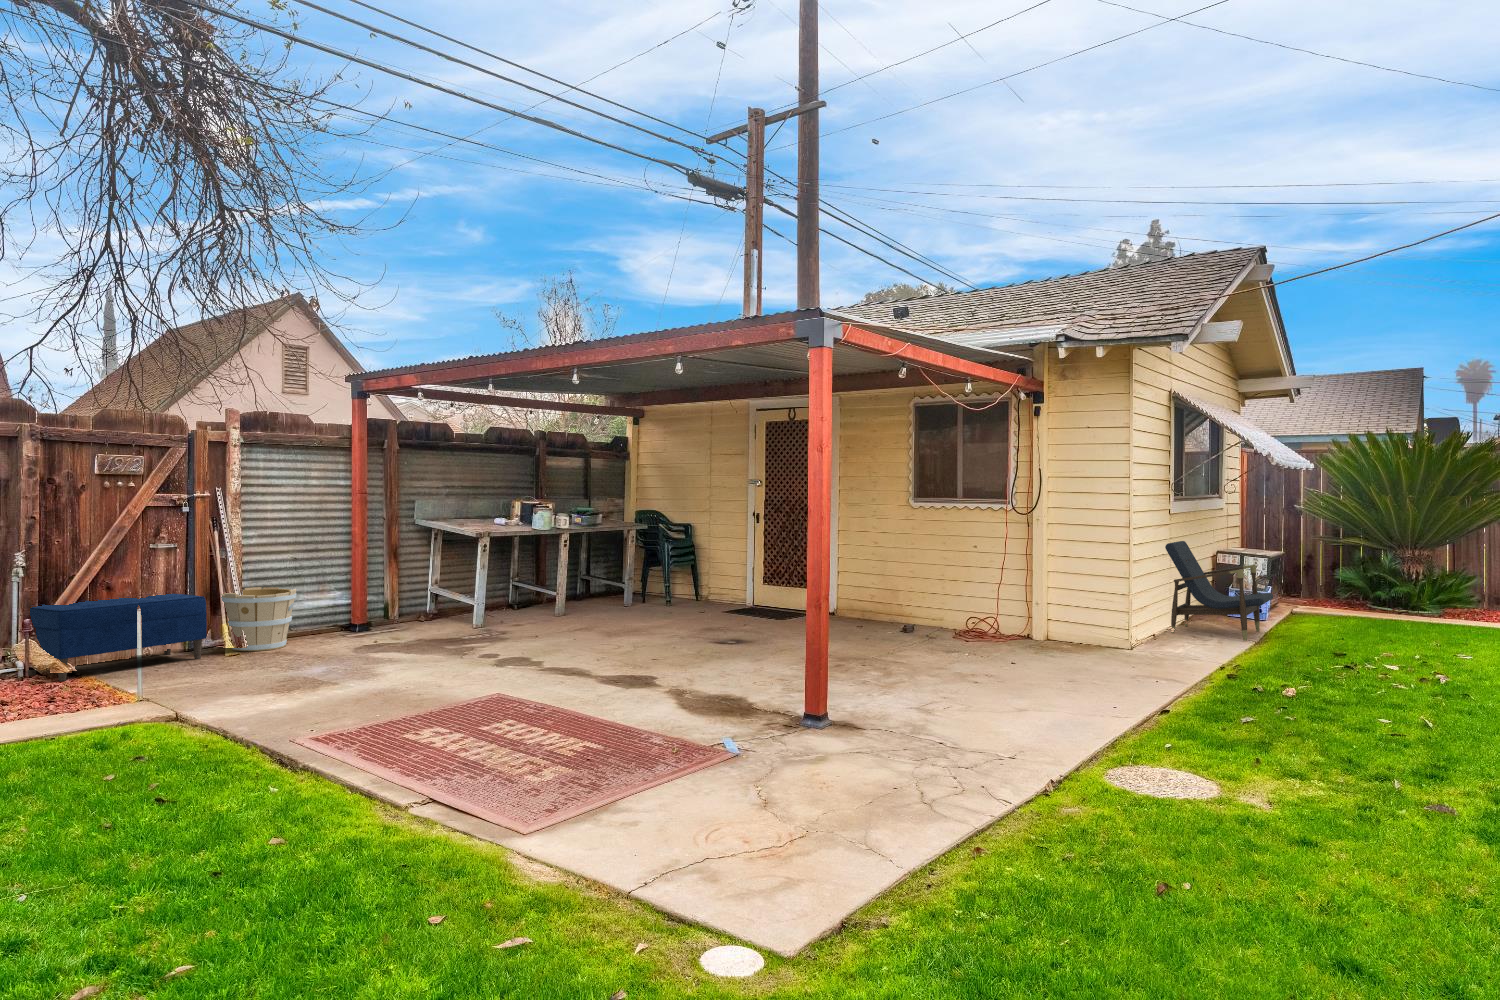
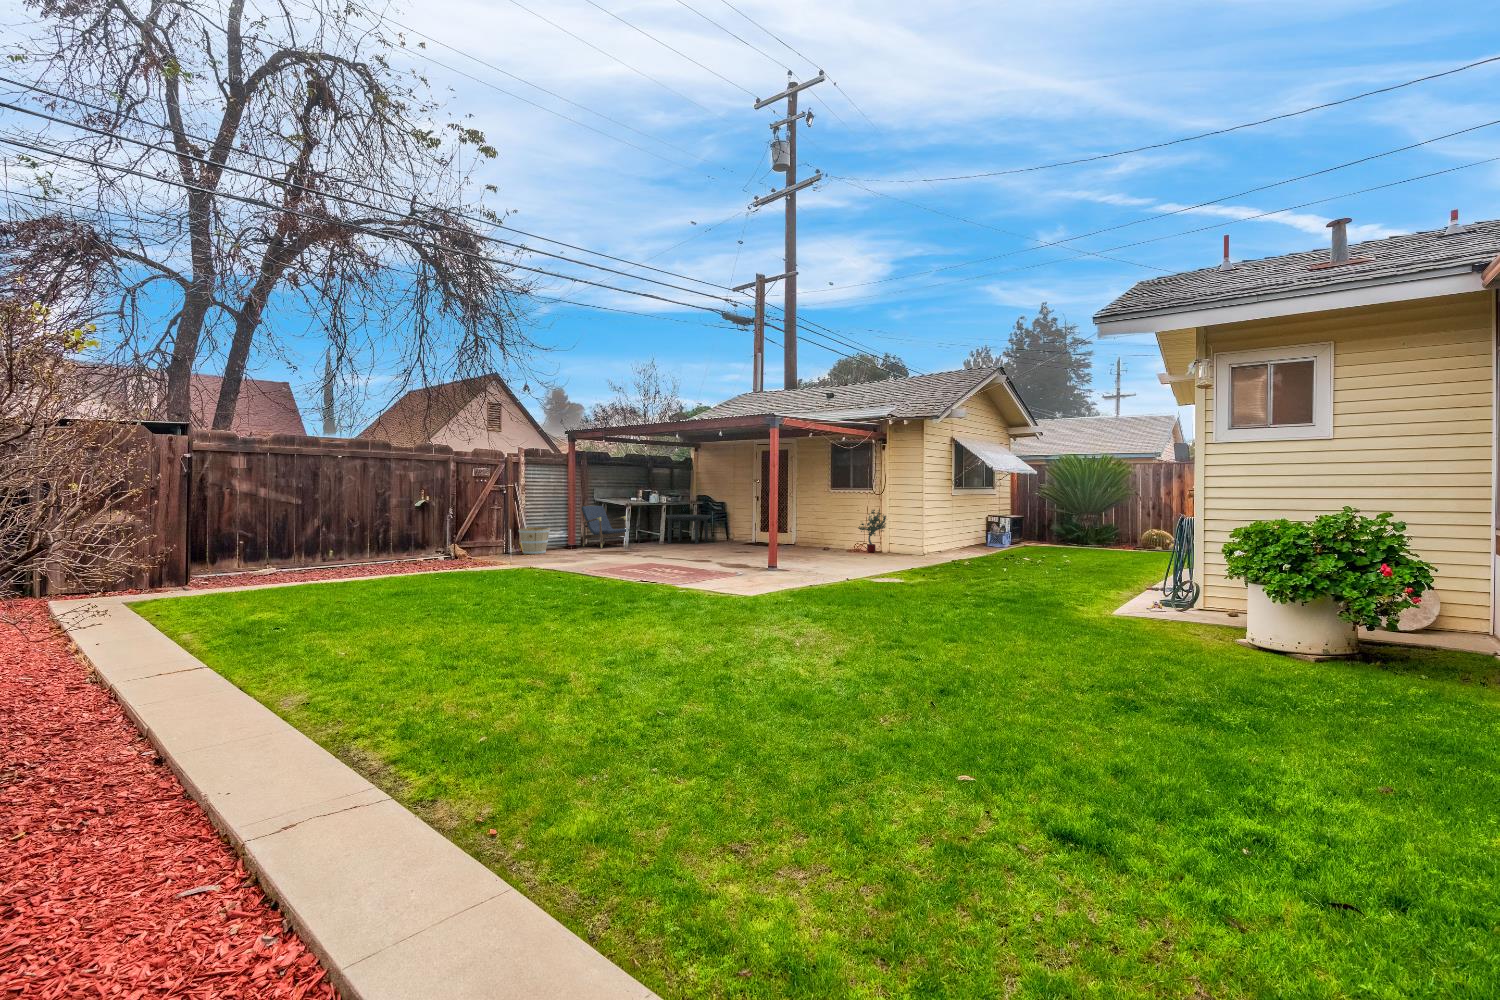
lounge chair: present [1165,541,1273,641] -> present [581,506,629,548]
potted tree: none [979,546,1050,642] -> present [858,510,886,553]
round table: none [568,551,664,615] -> present [666,515,711,544]
bench: present [28,594,207,681] -> none [449,528,517,561]

